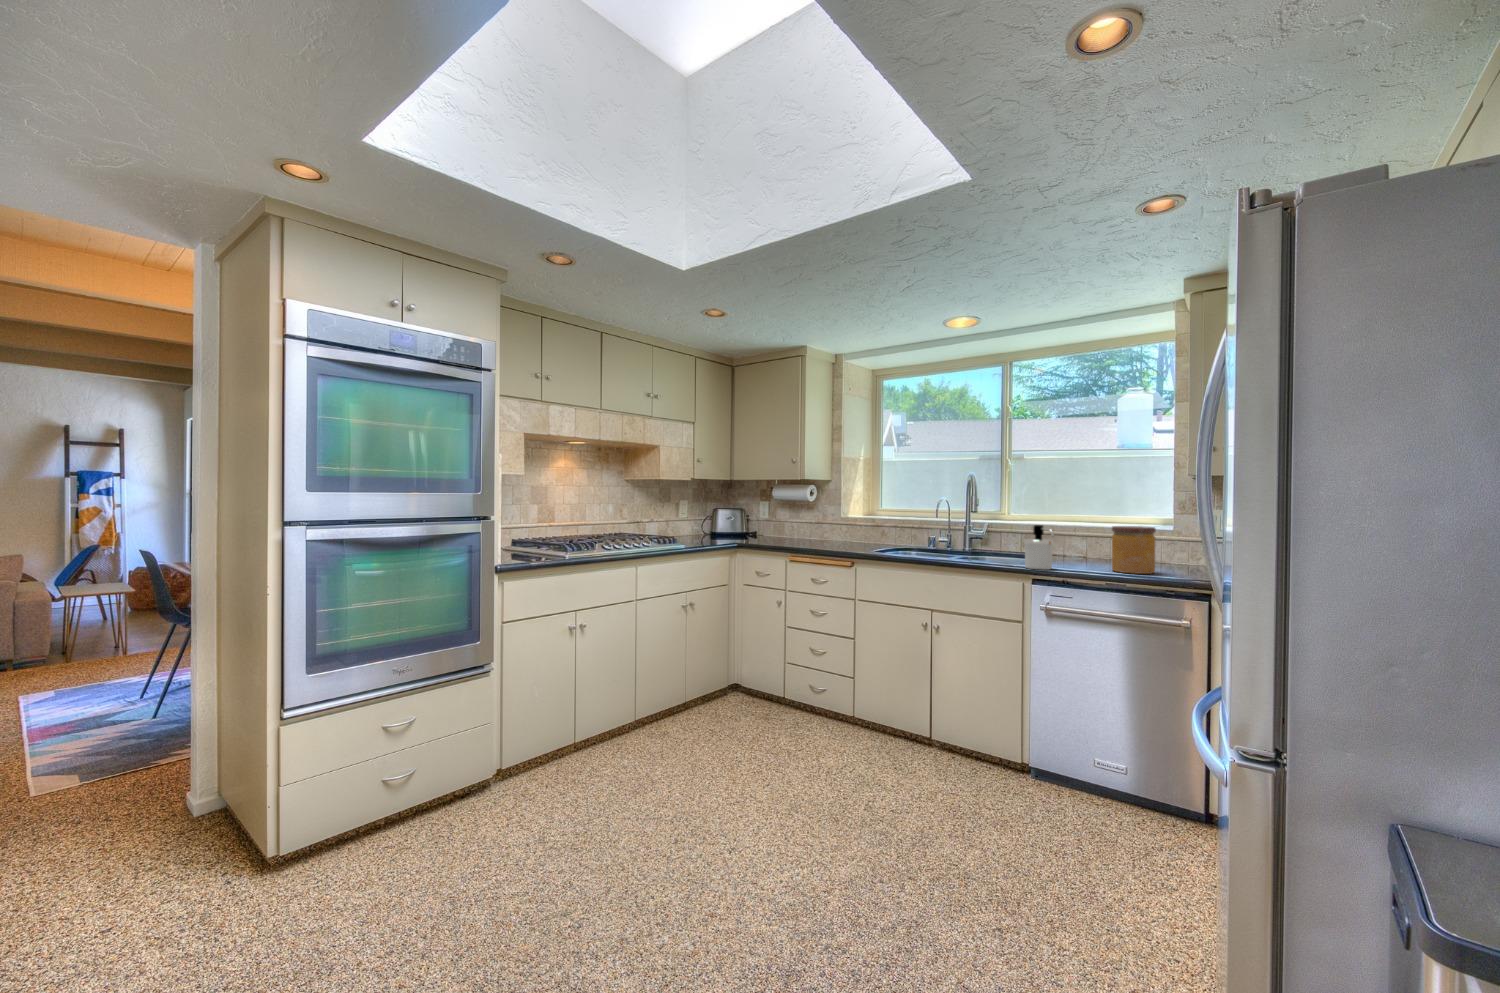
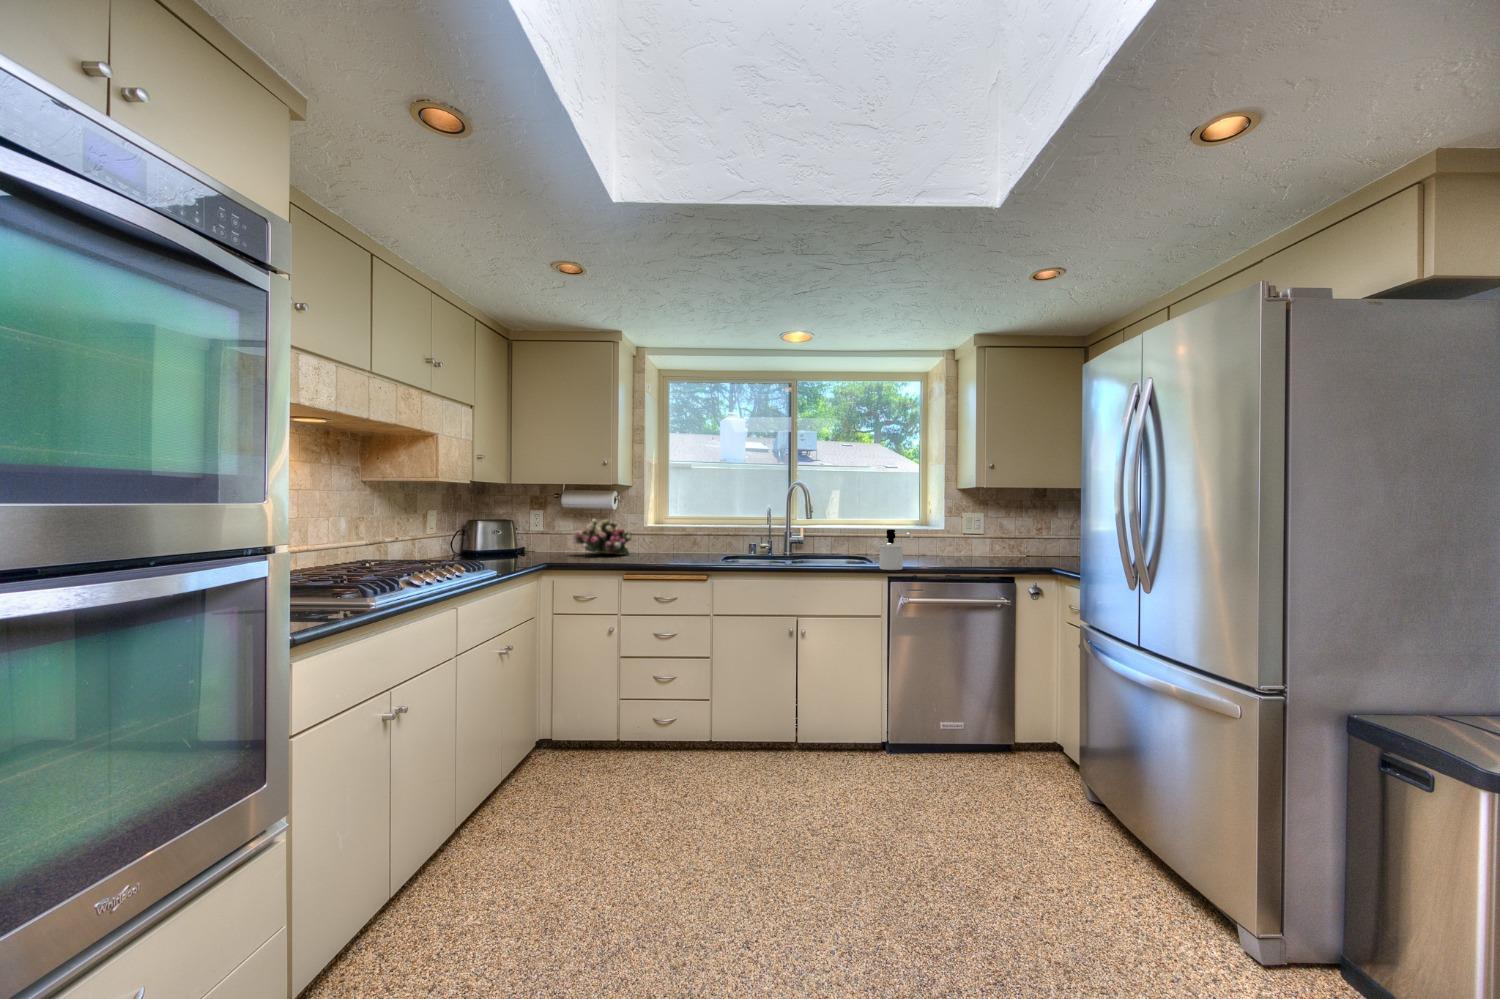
flower arrangement: none [782,509,834,541] -> present [572,519,631,555]
jar: present [1112,526,1156,574] -> none [936,528,969,568]

